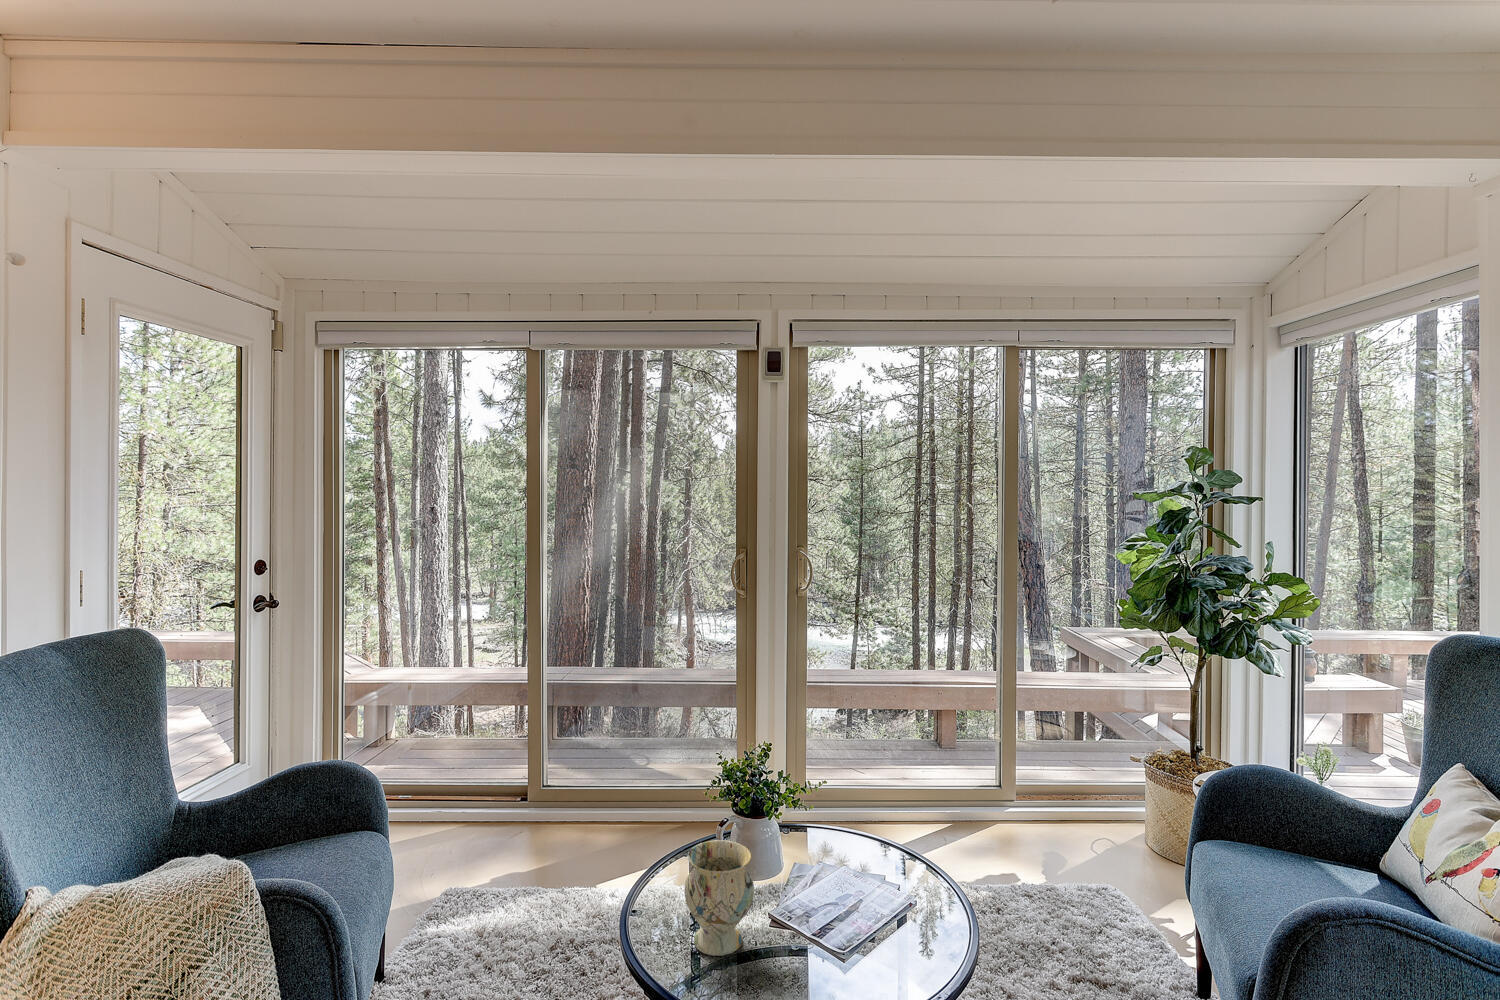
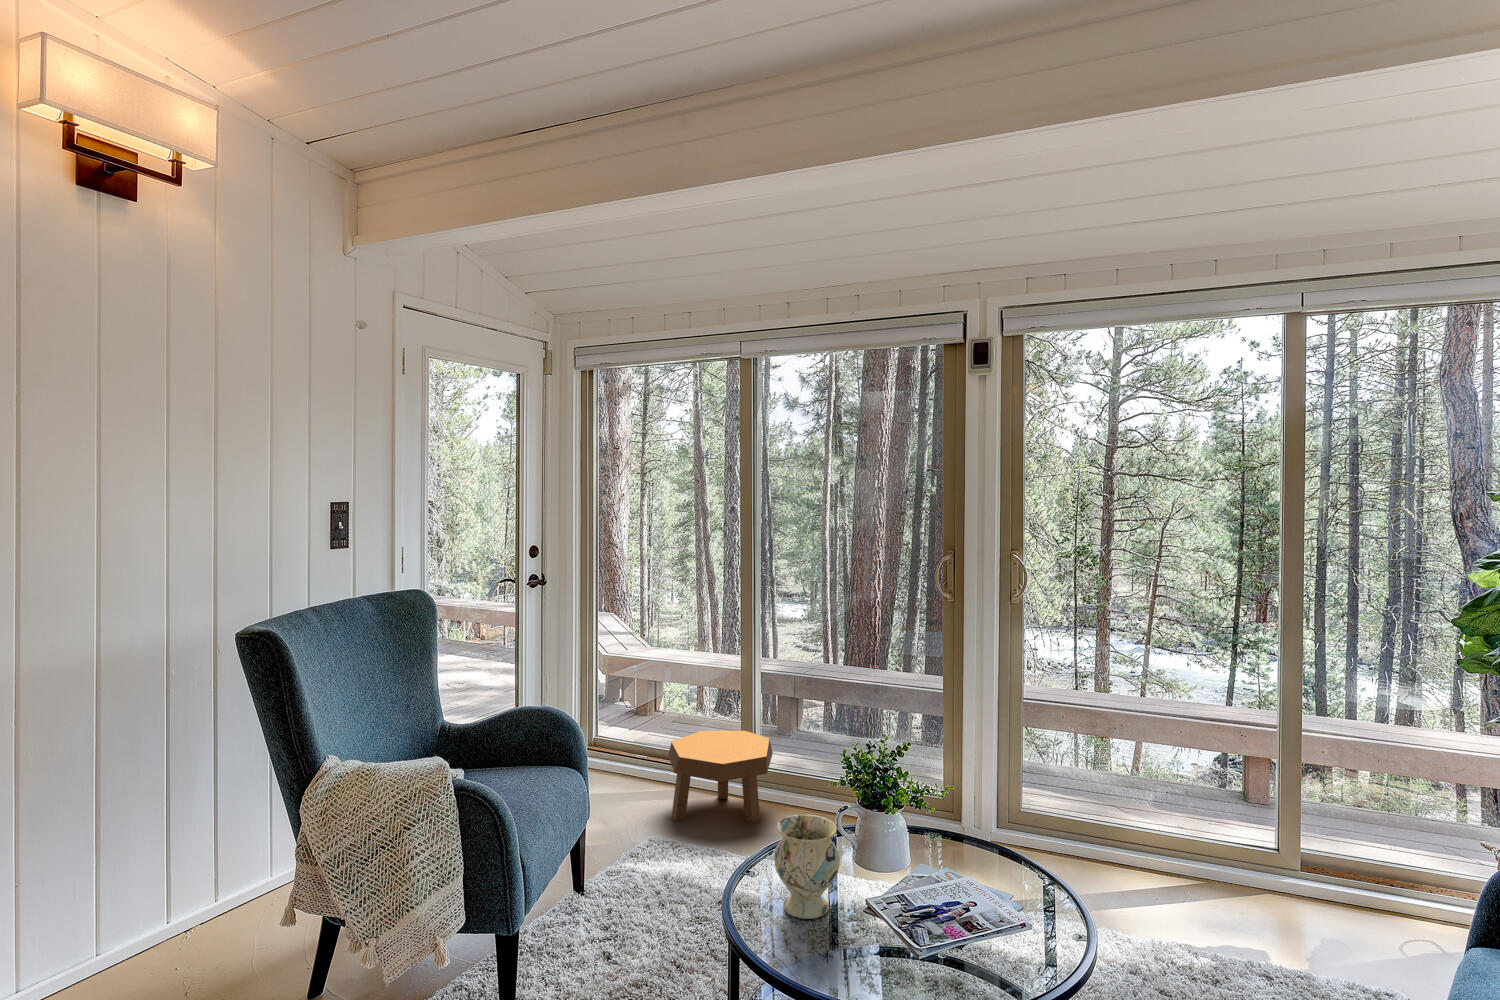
footstool: none [448,750,569,864] -> present [668,731,773,823]

